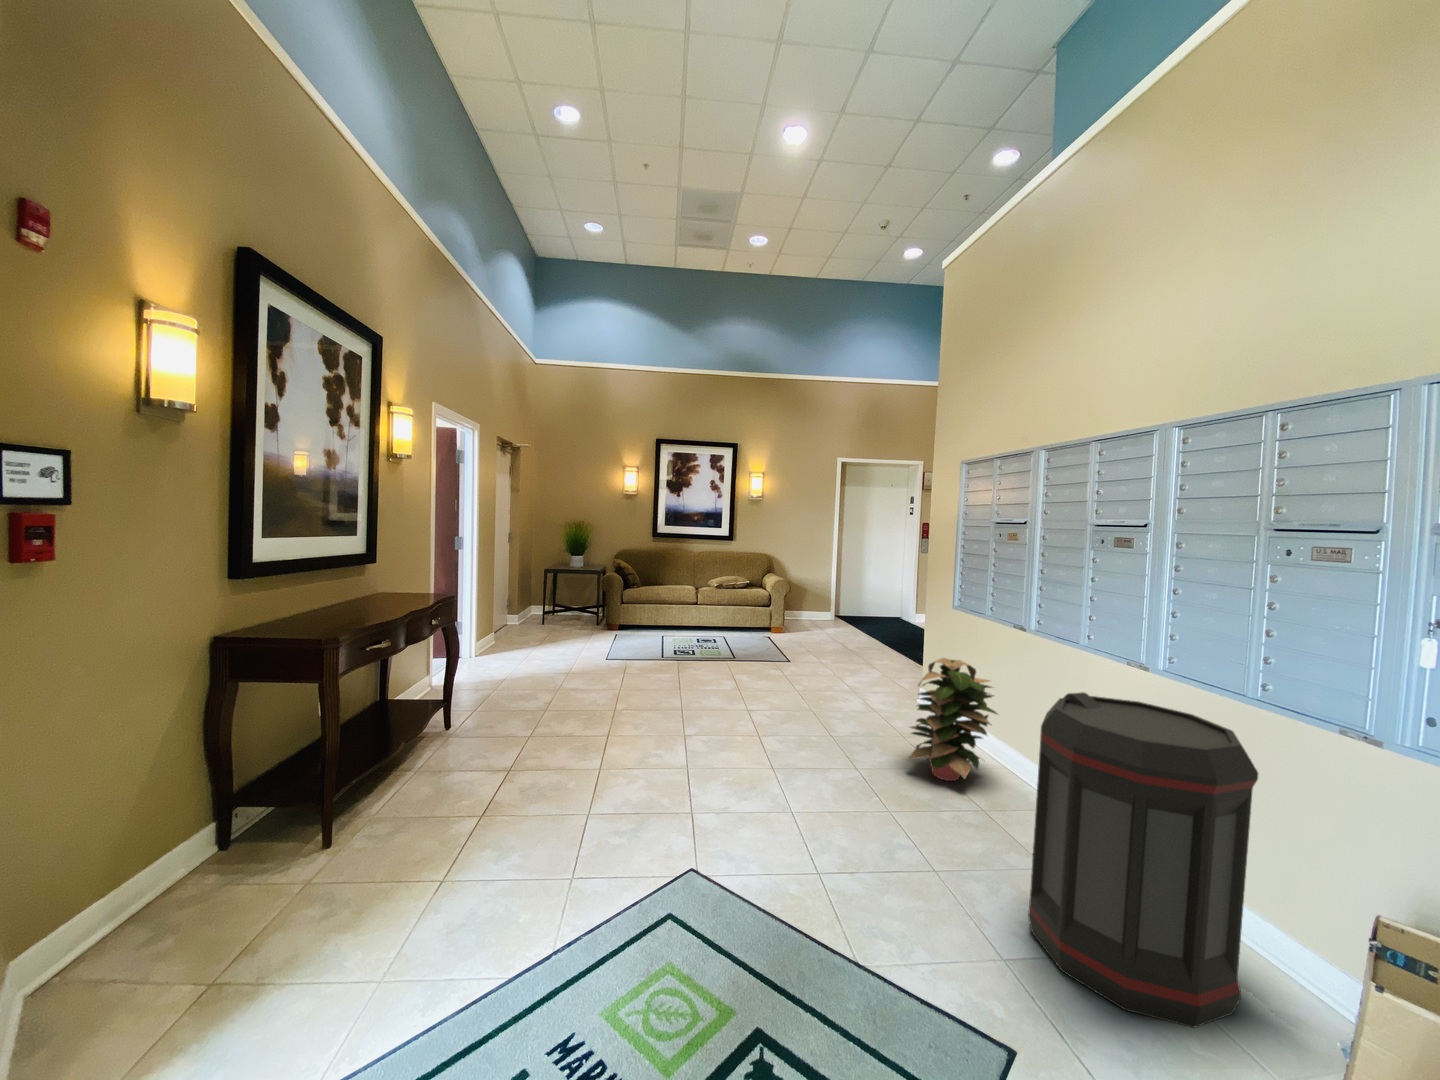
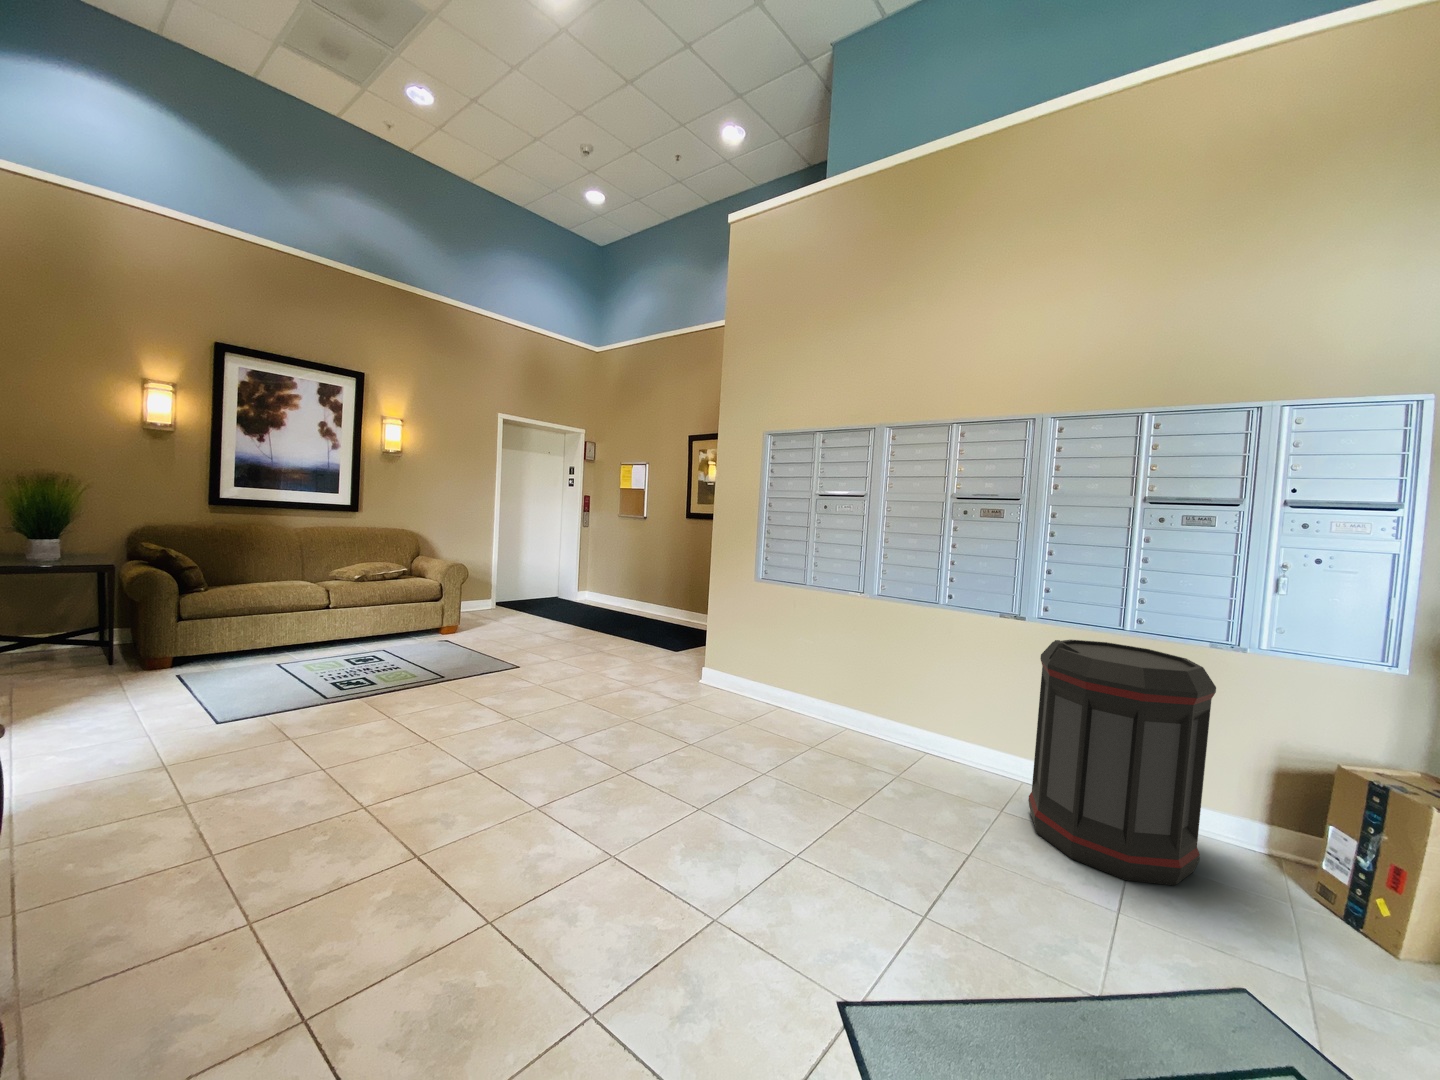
decorative plant: present [908,658,997,781] -> none [786,628,870,748]

